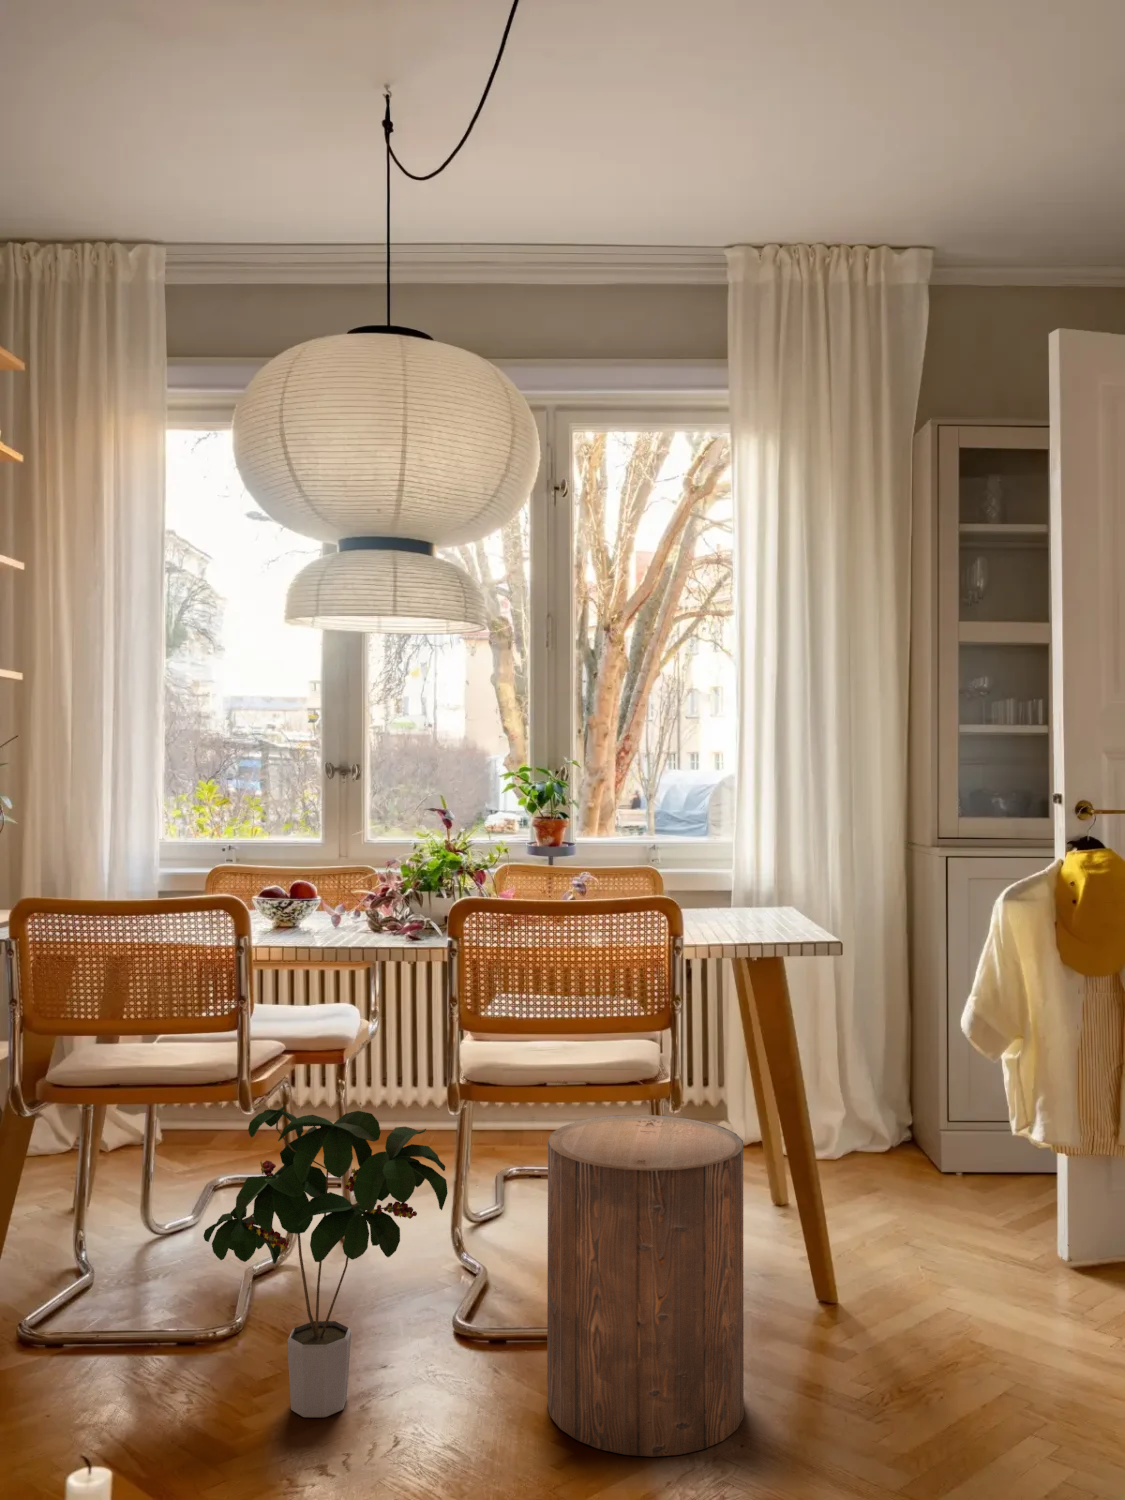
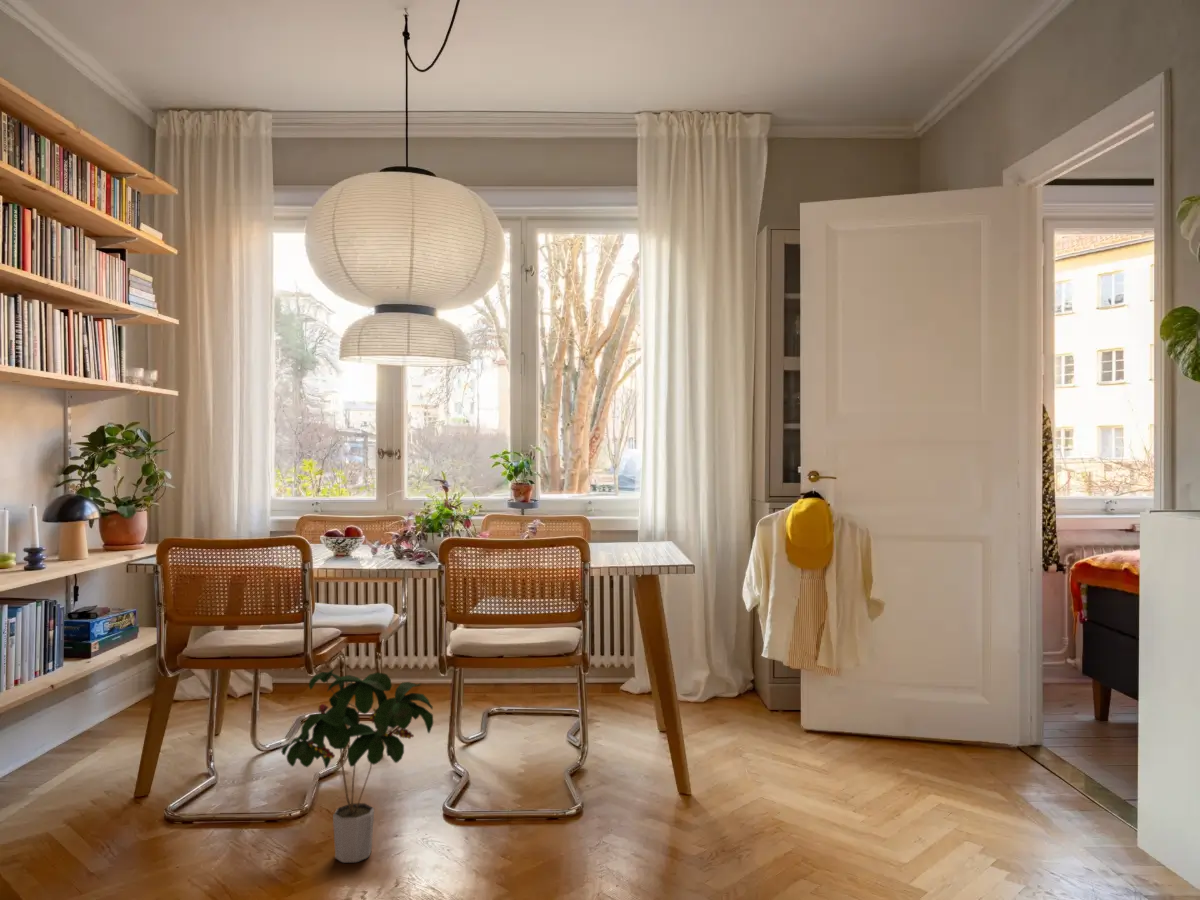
stool: present [547,1115,744,1457] -> none [497,673,619,882]

